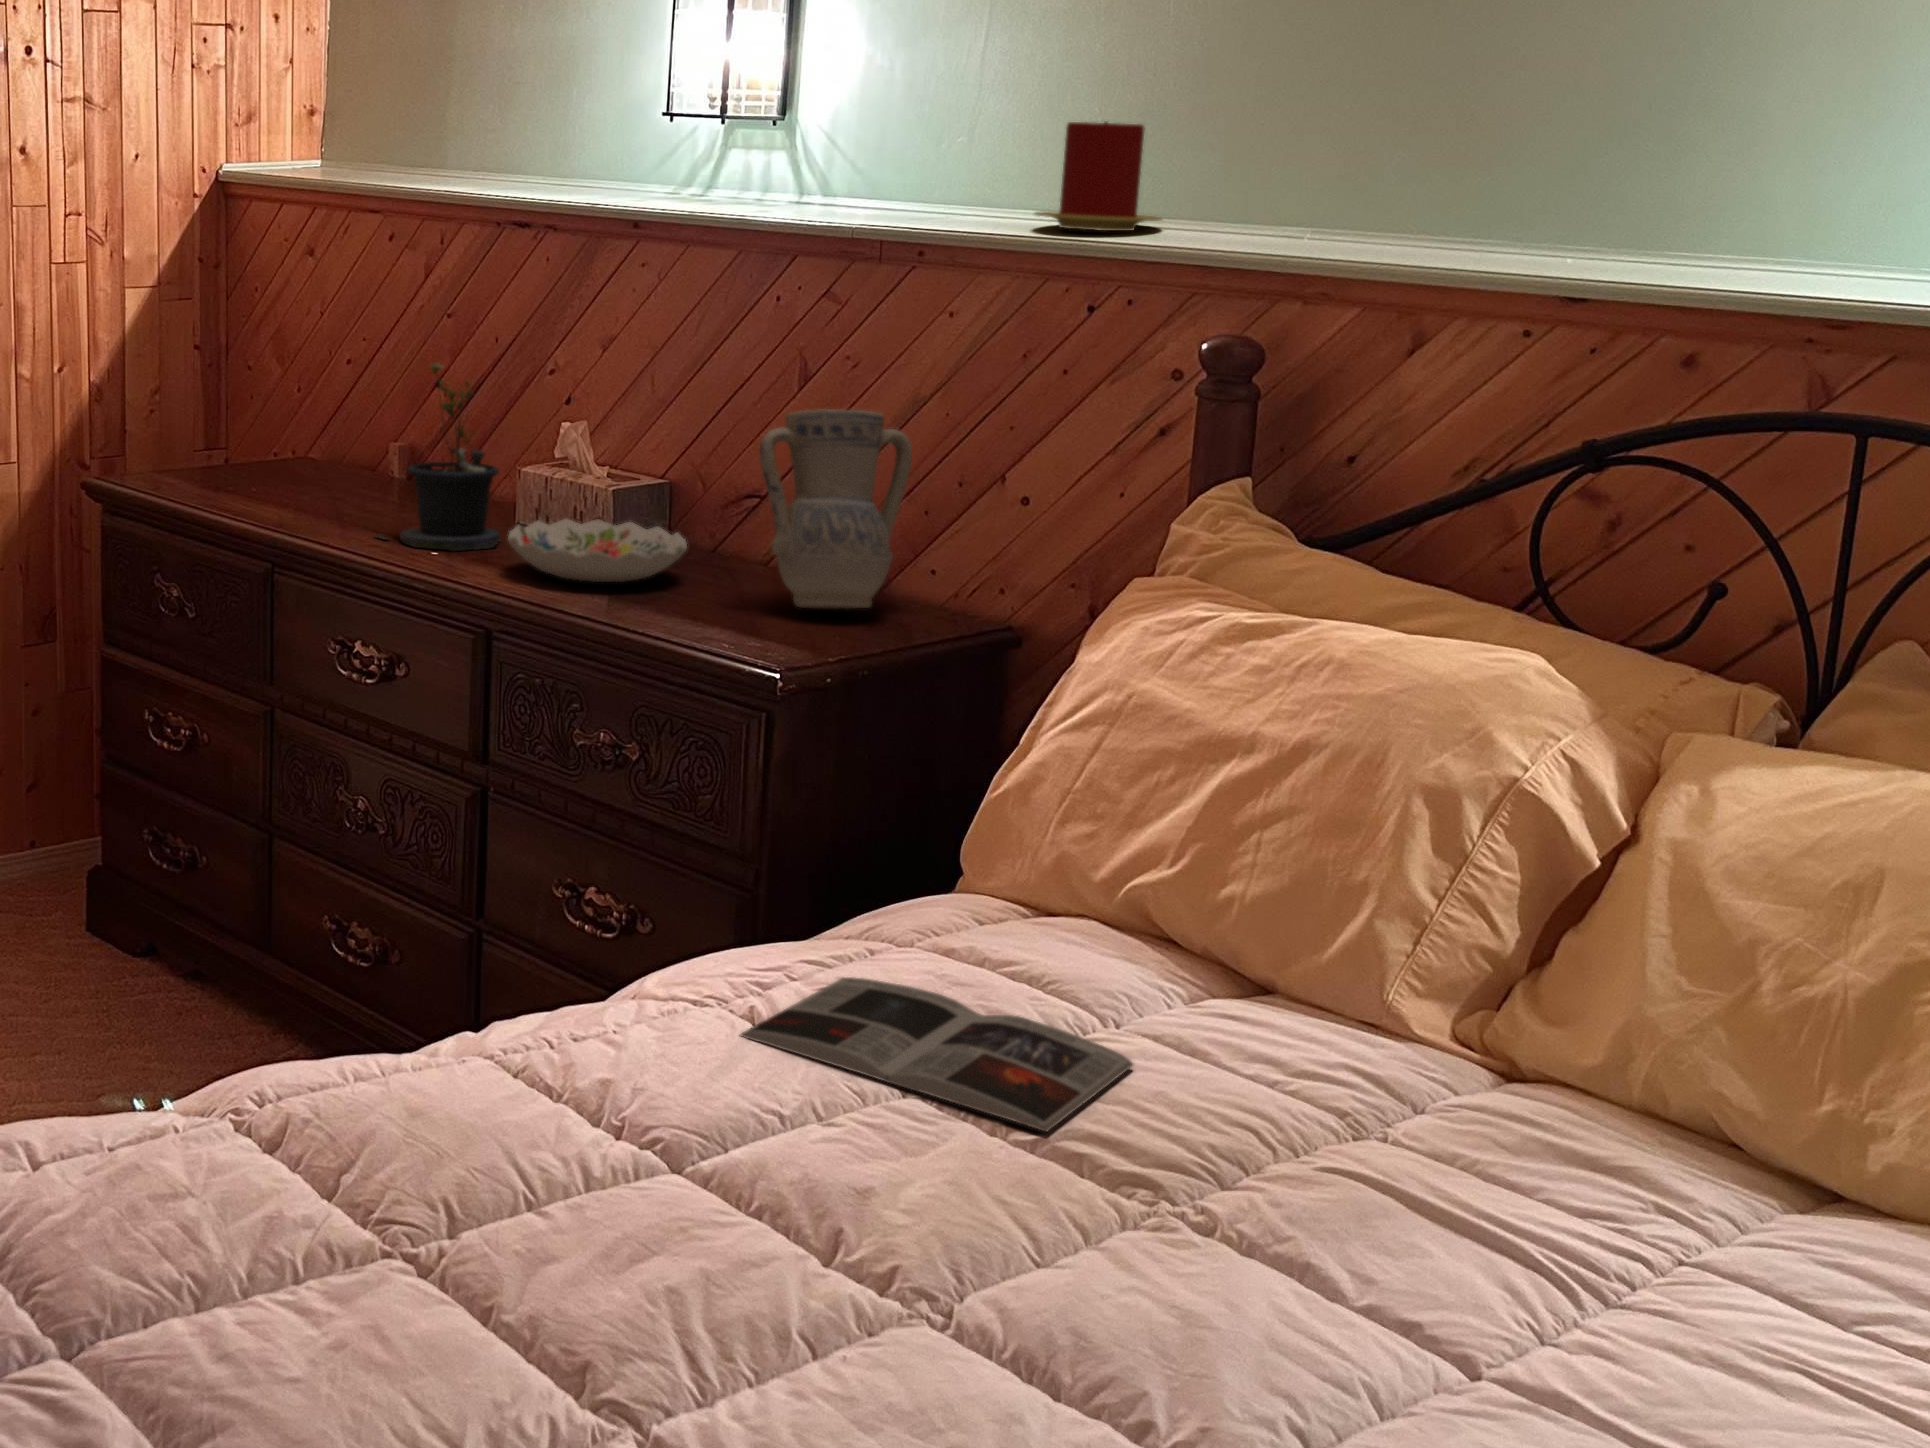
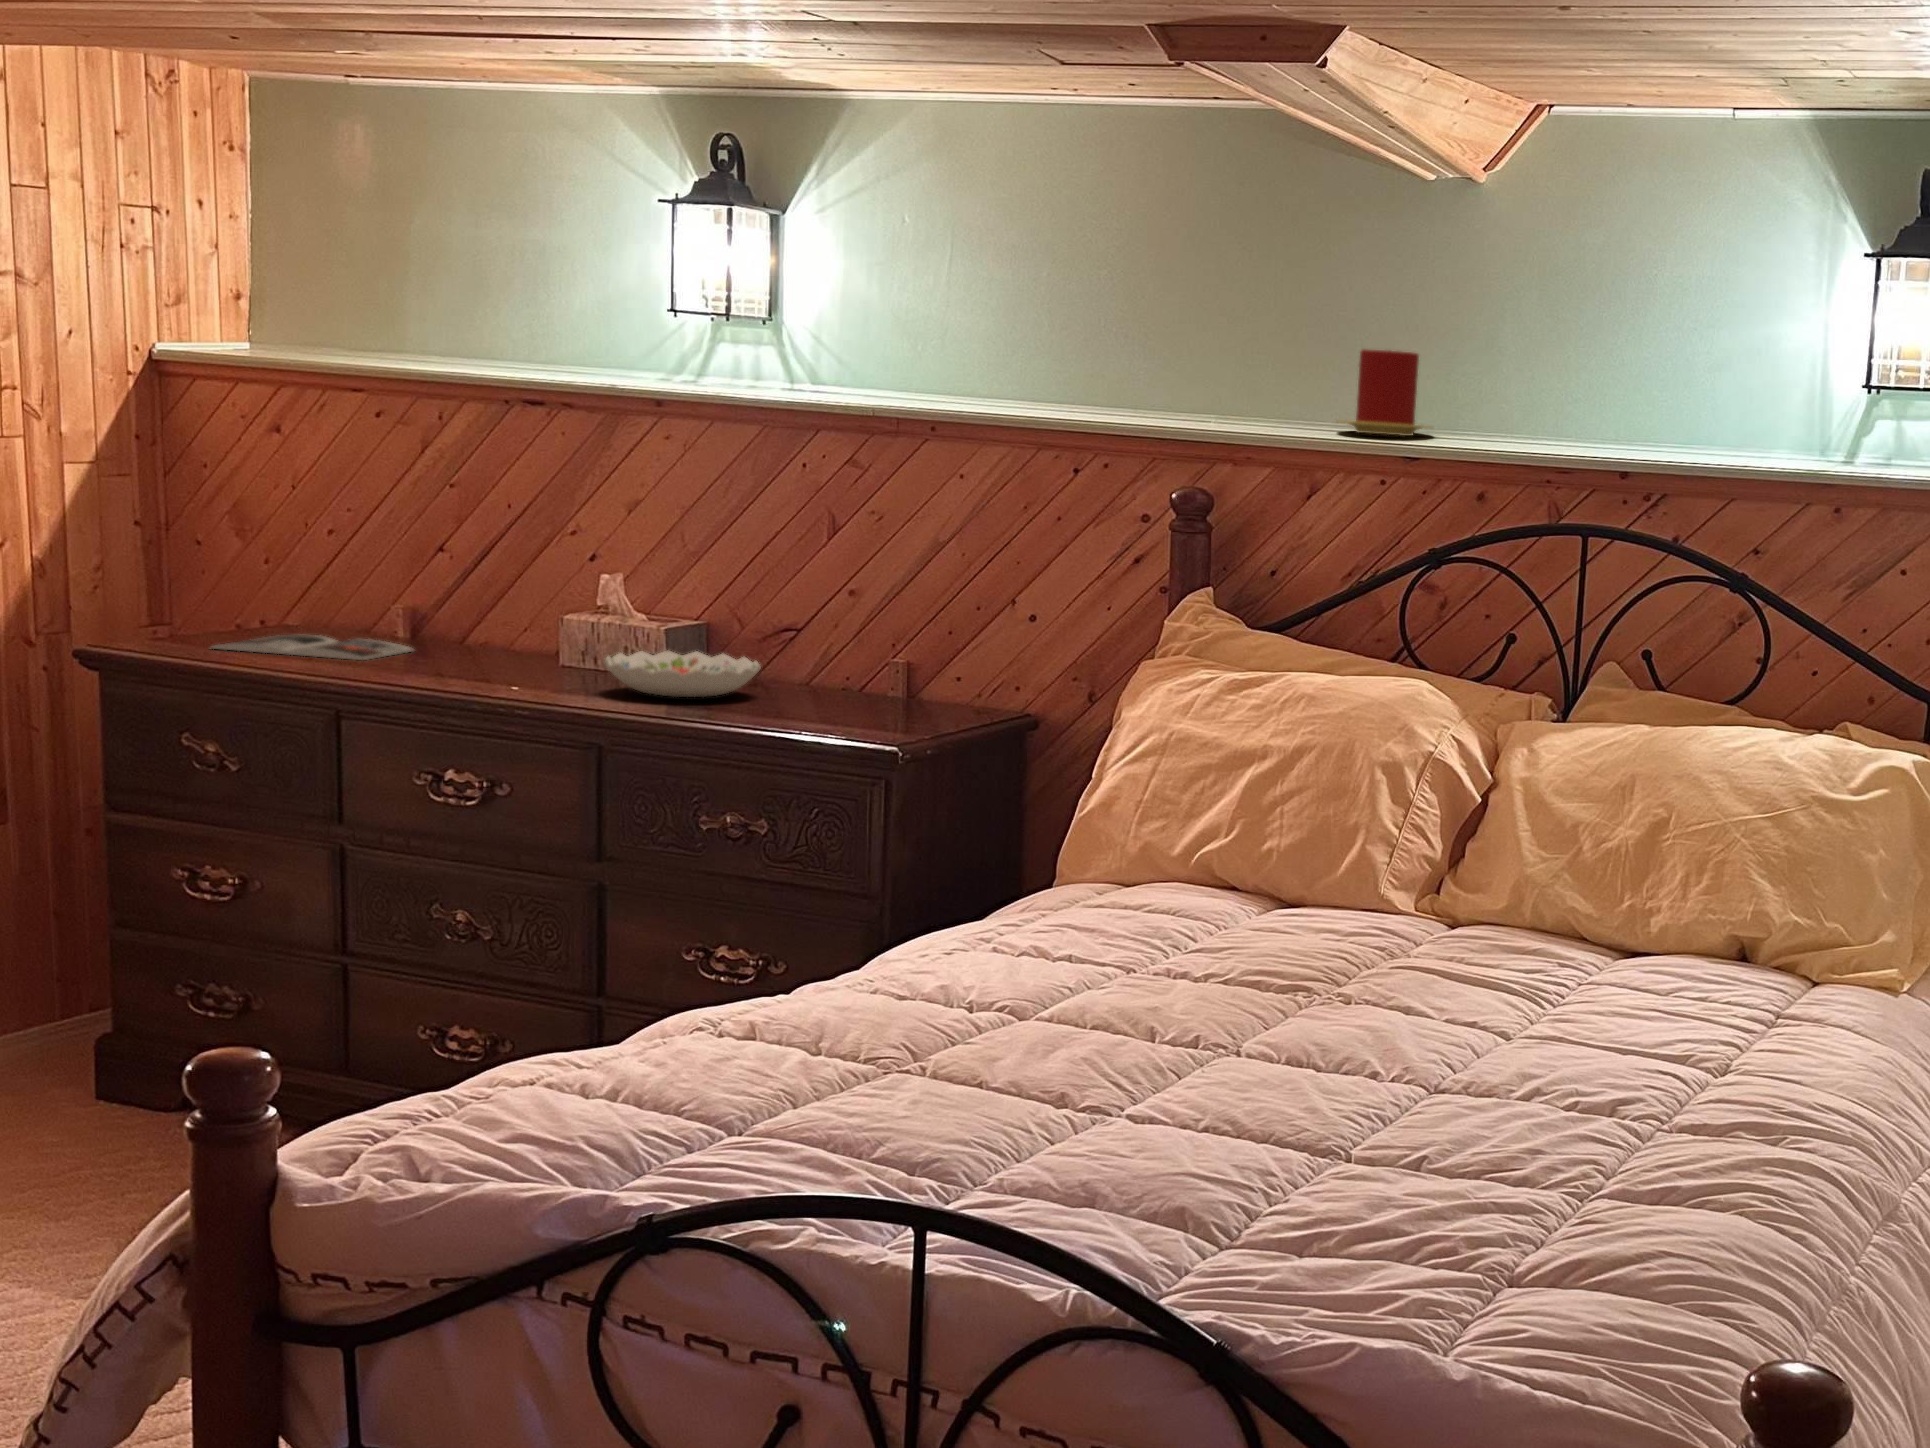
candle: present [1035,122,1162,231] -> present [1341,349,1426,436]
potted plant: present [376,363,500,551] -> none [448,520,571,684]
vase: present [760,409,912,609] -> none [833,547,946,706]
magazine: present [741,977,1134,1131] -> present [211,635,413,660]

